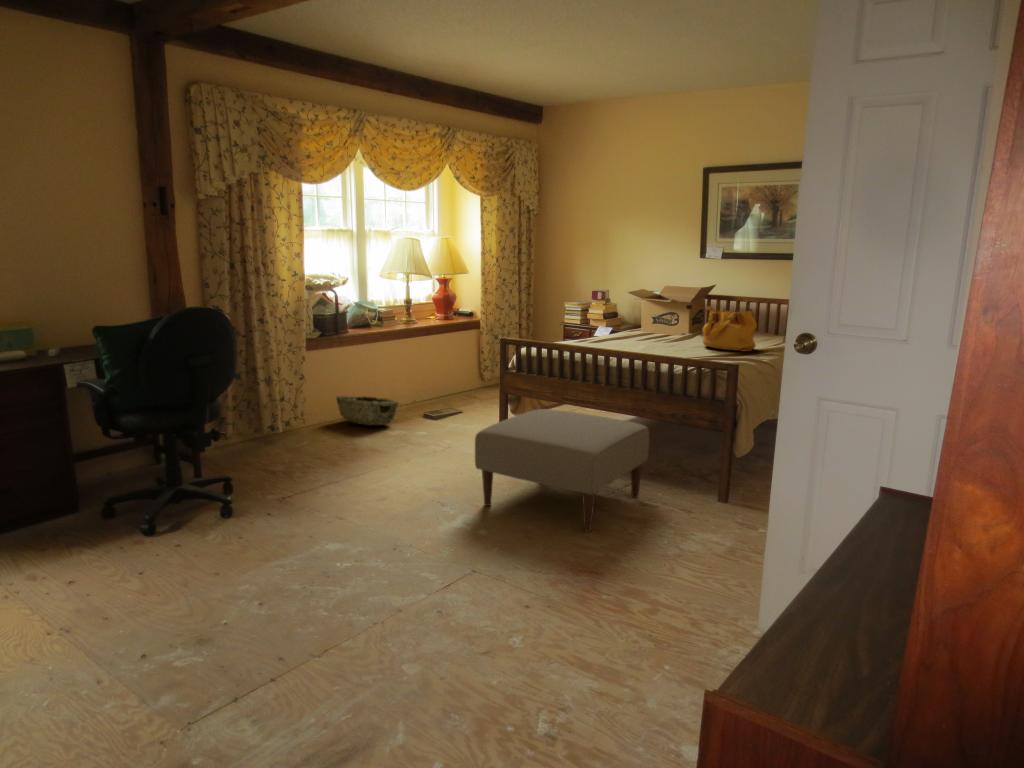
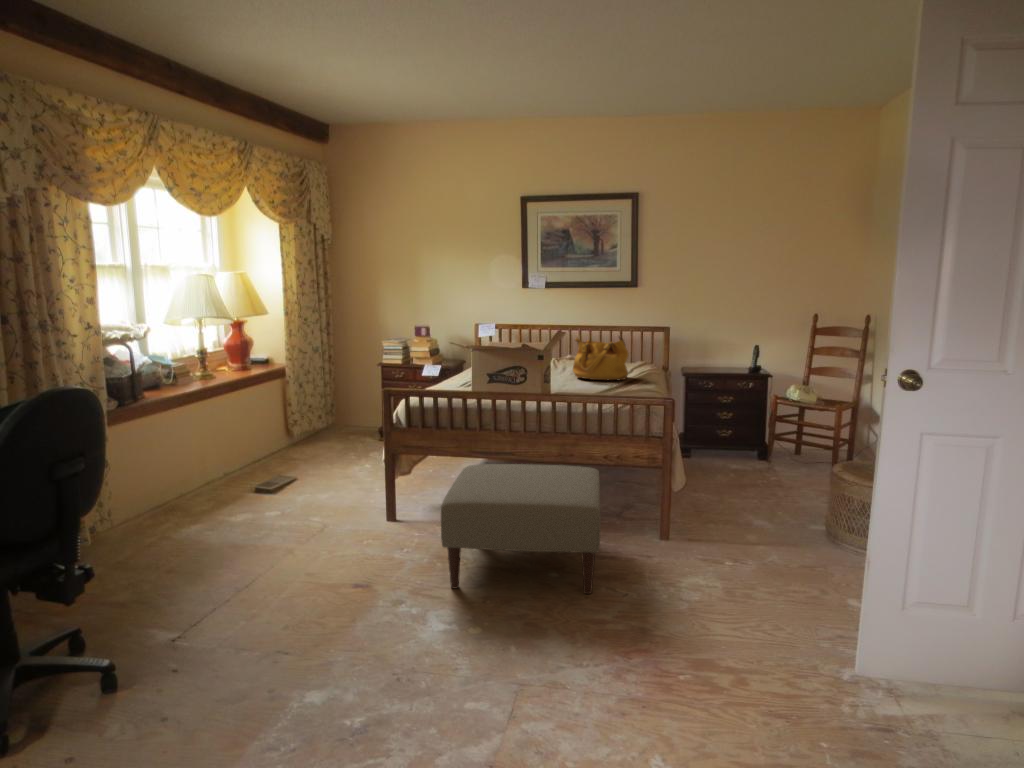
woven basket: present [336,396,398,425] -> none [145,477,236,515]

